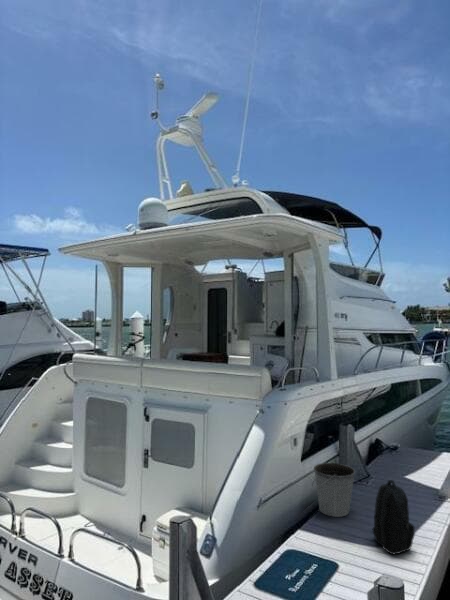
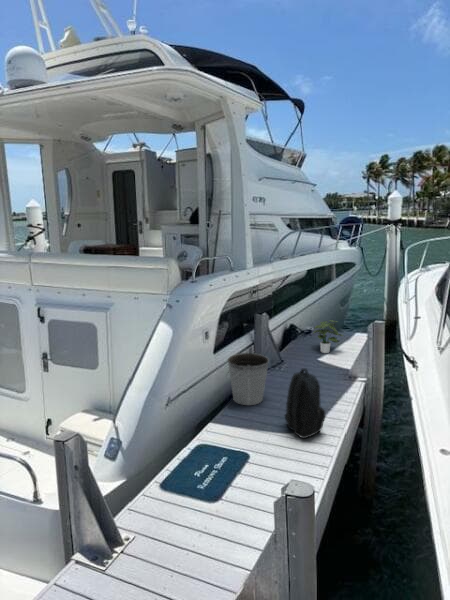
potted plant: none [399,436,433,471] -> present [314,320,343,353]

